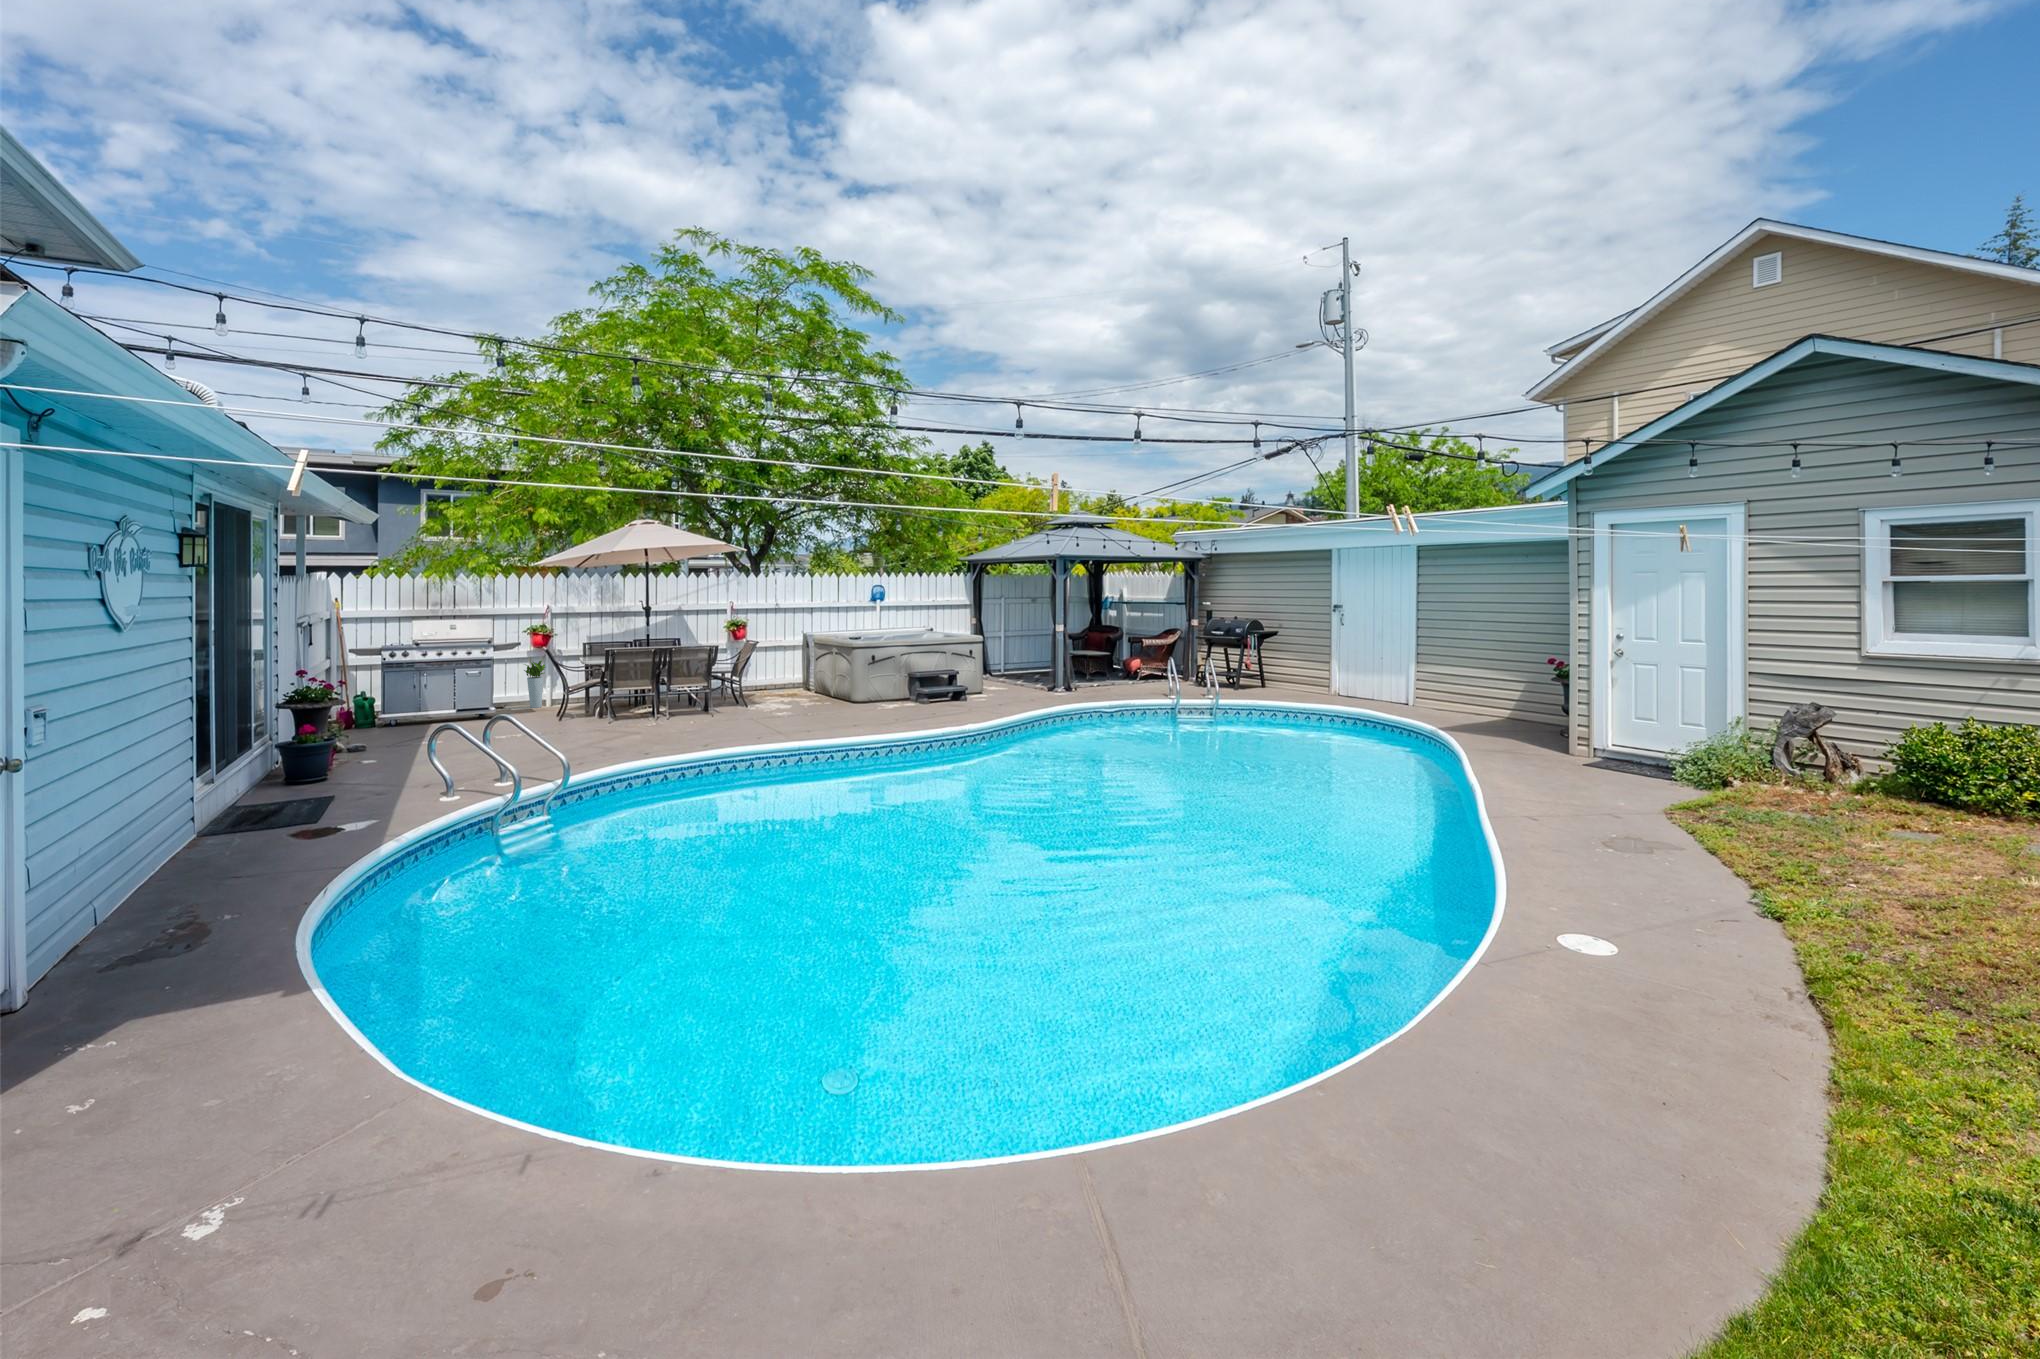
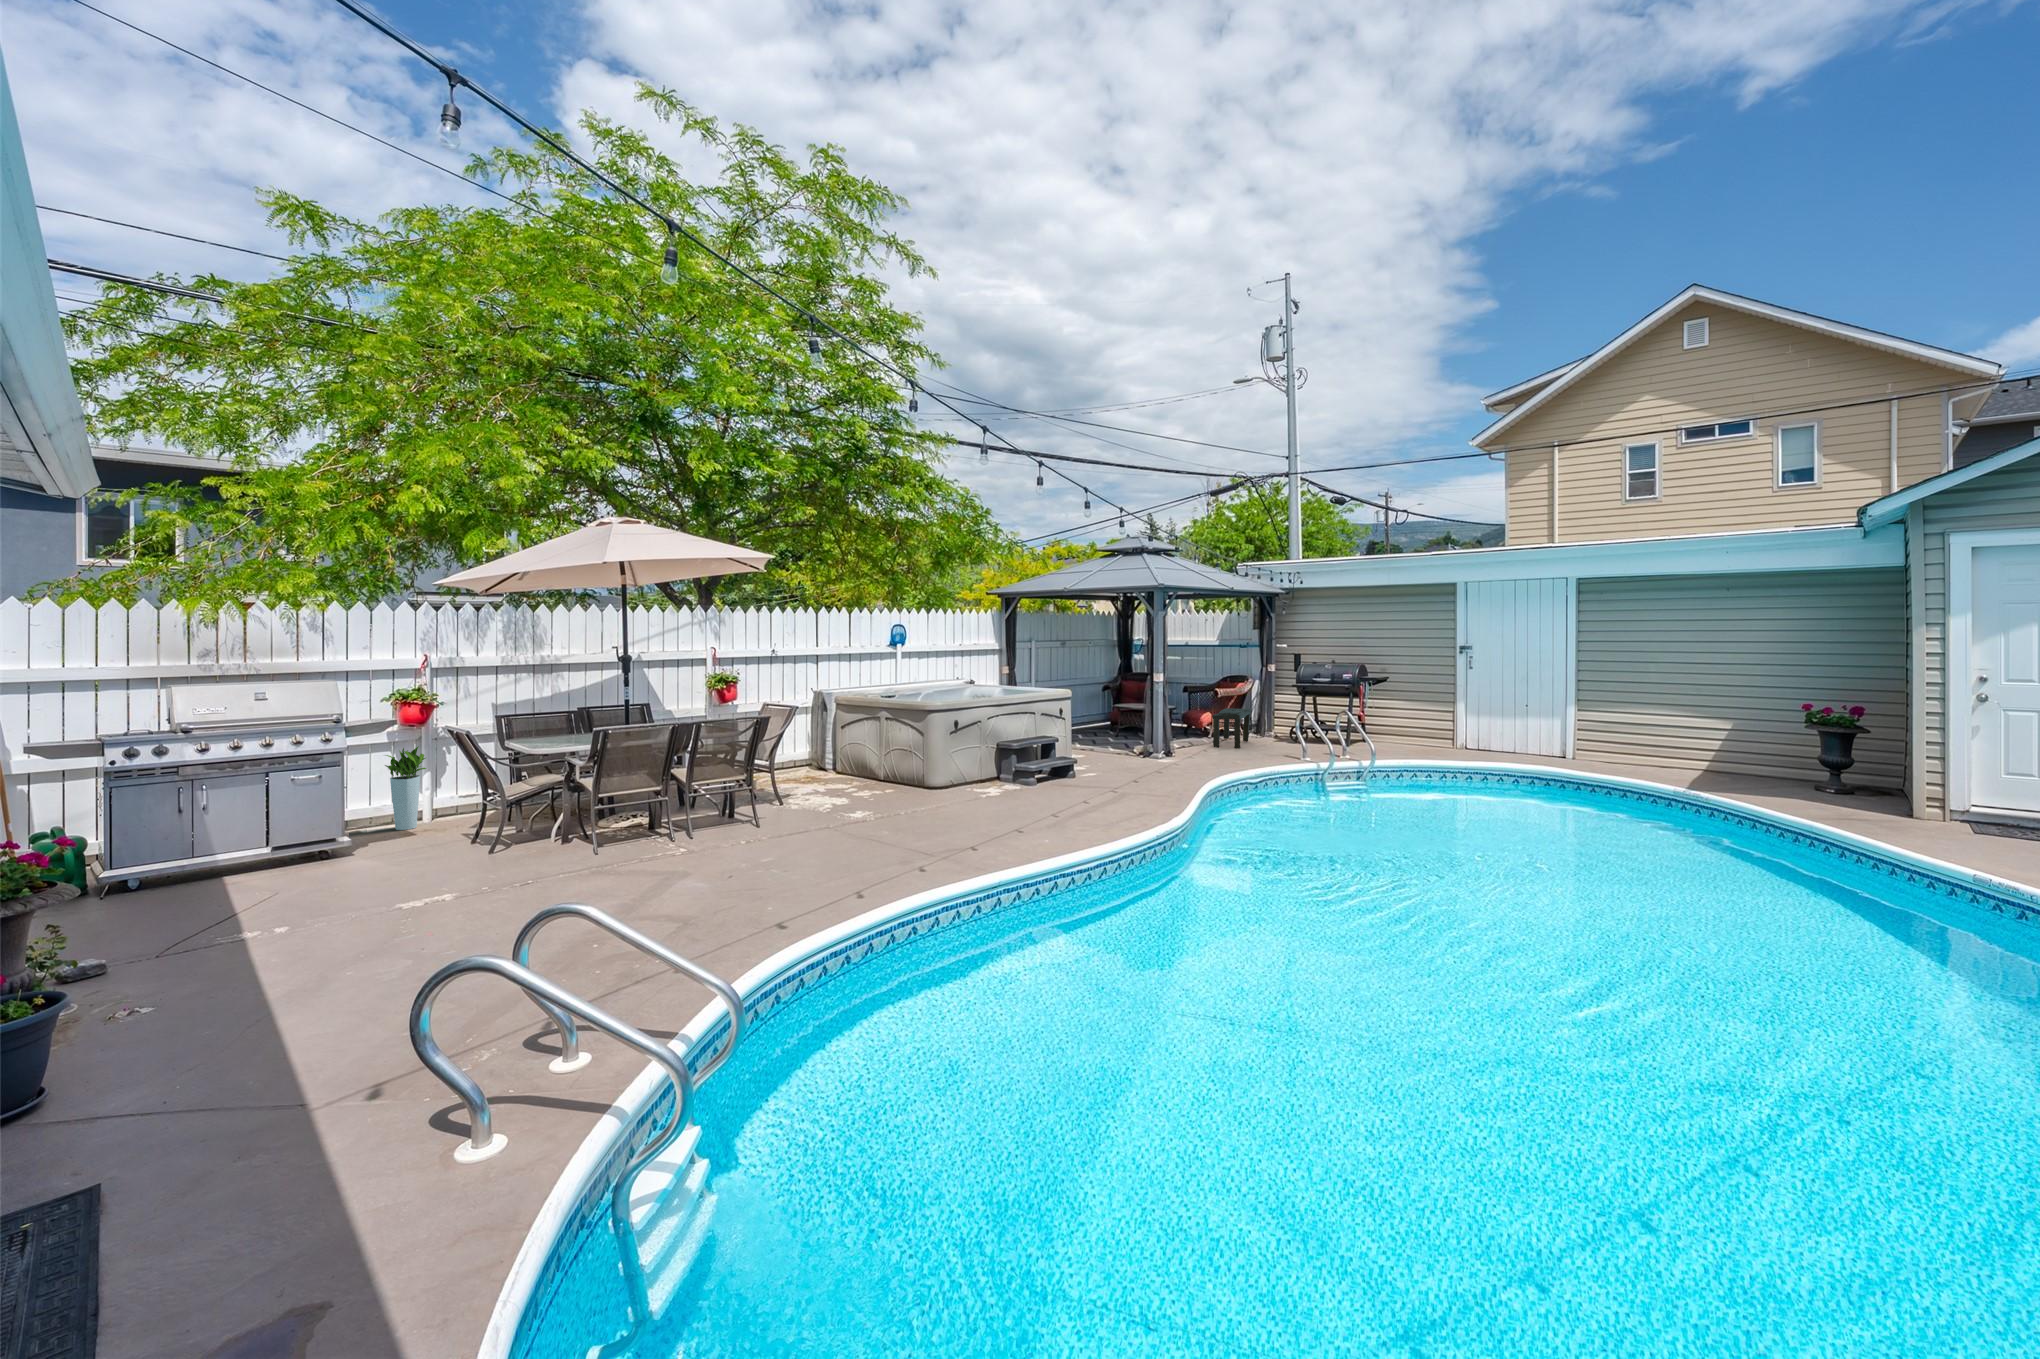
bench: none [1128,655,1172,687] -> present [1213,708,1251,748]

